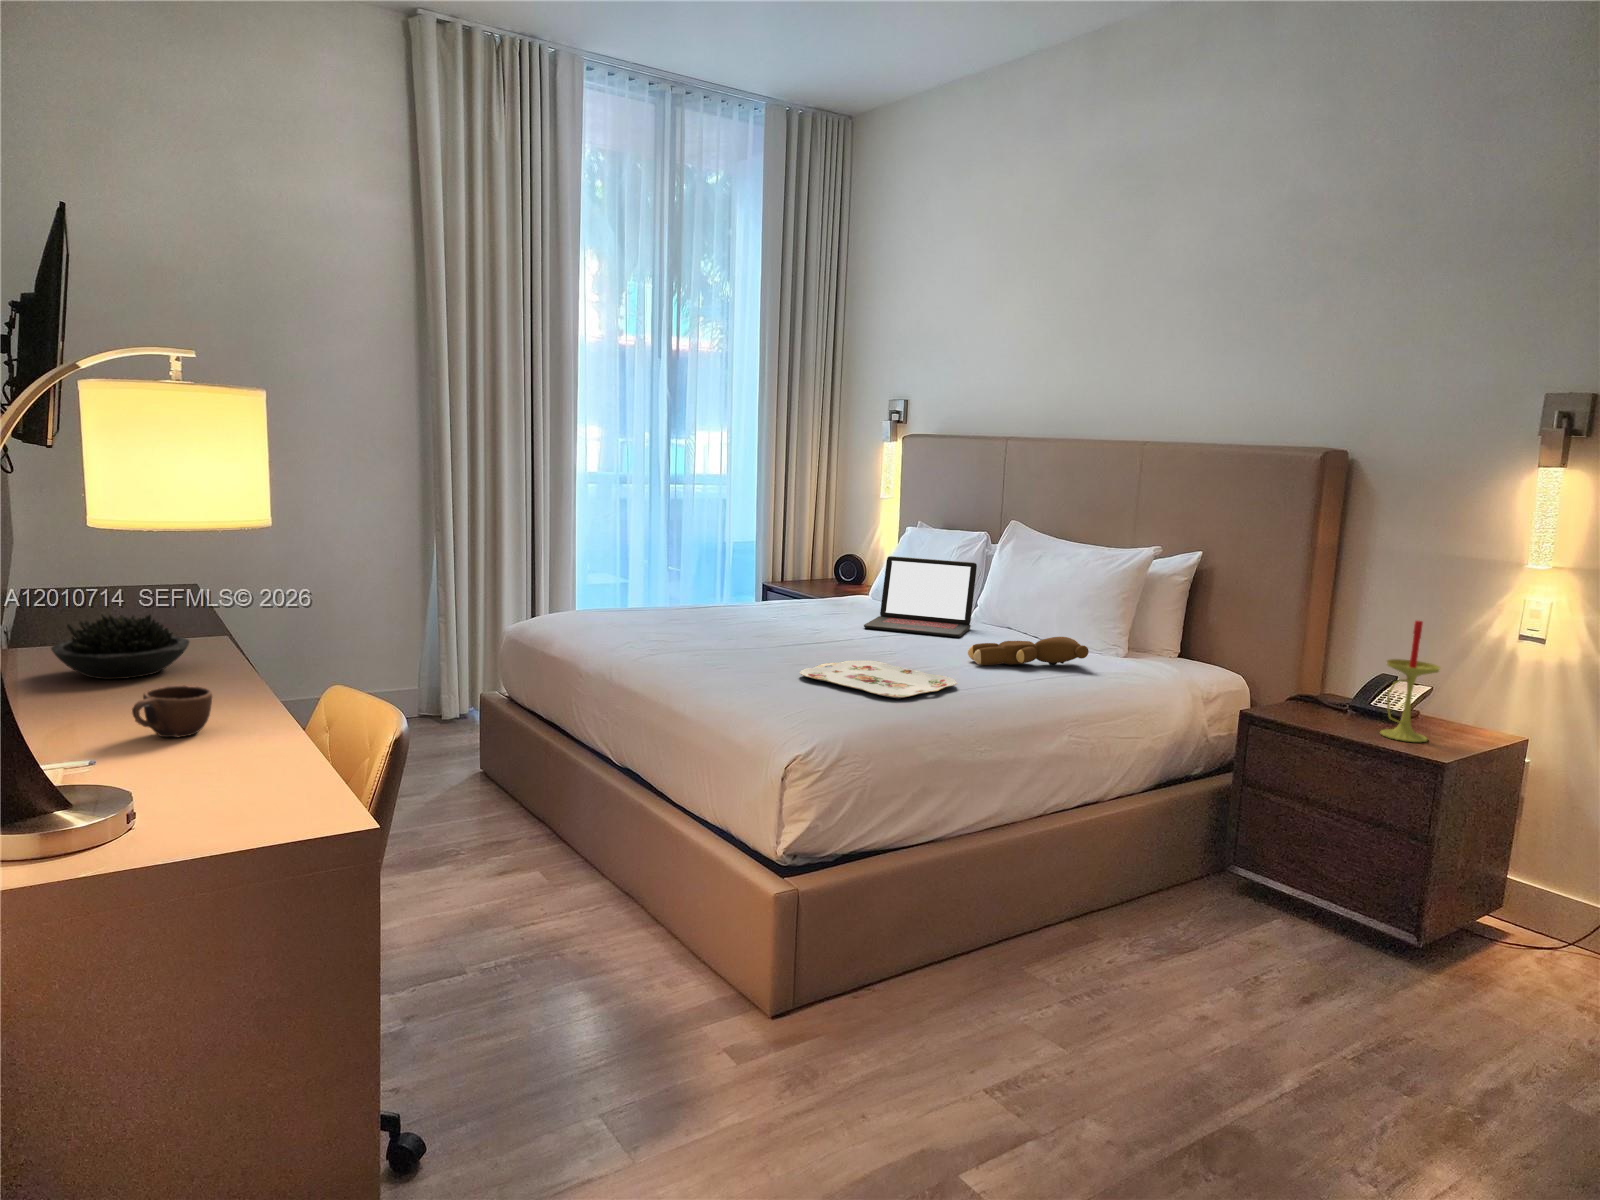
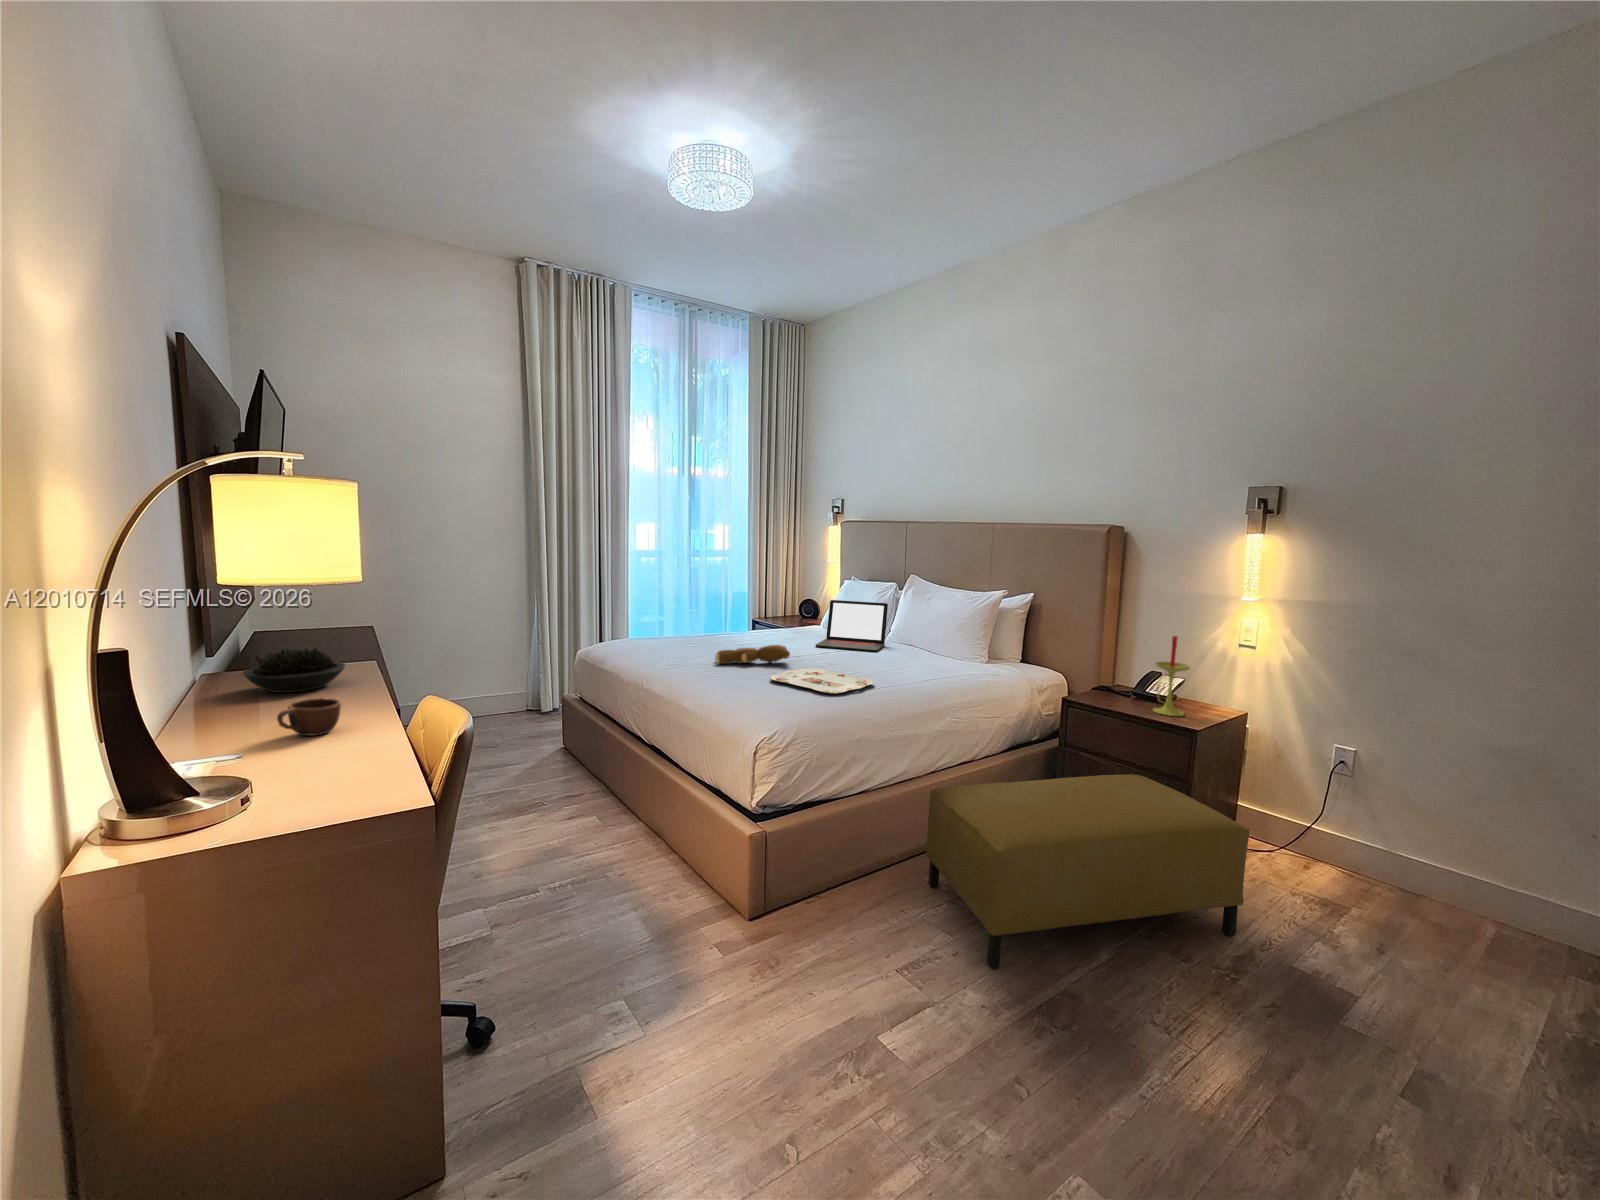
teddy bear: present [968,637,1089,665] -> present [715,645,790,664]
ottoman: none [1030,826,1511,1093] -> present [926,774,1250,968]

